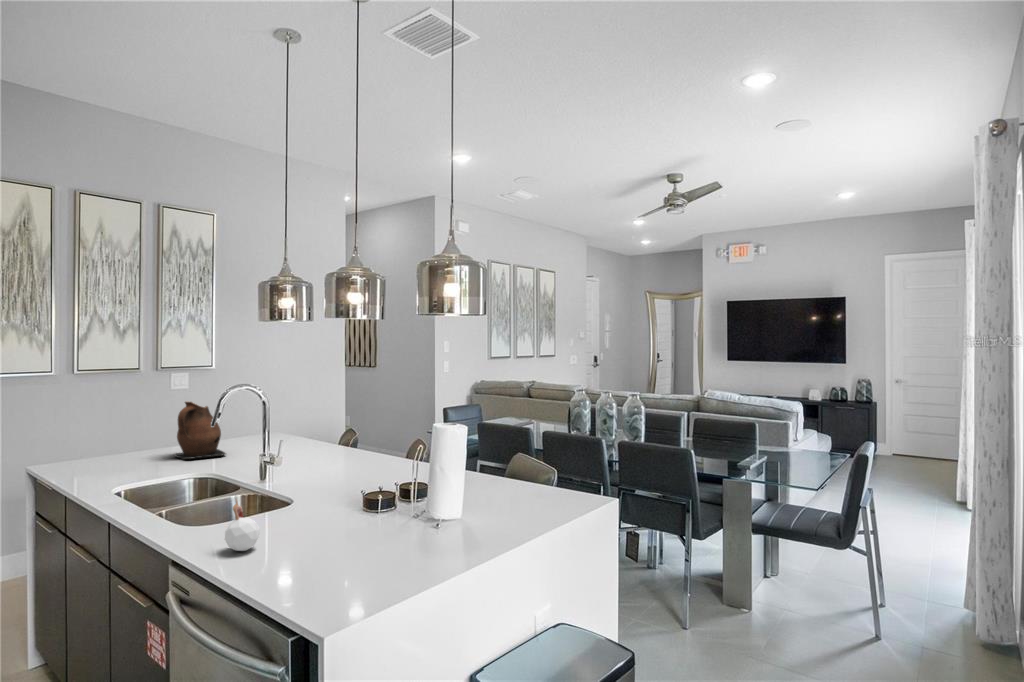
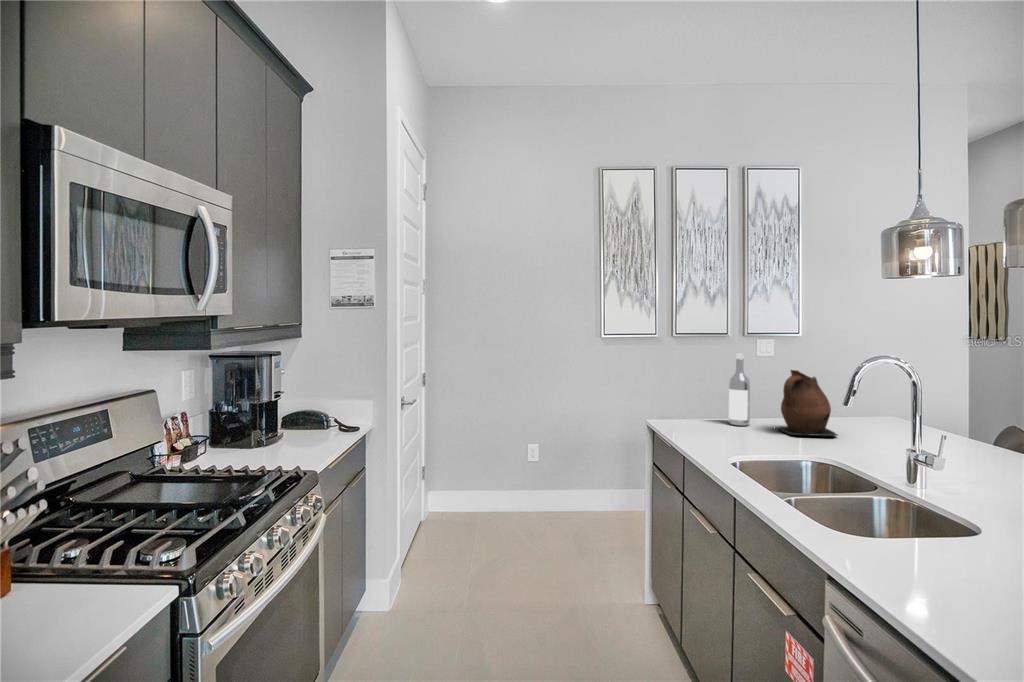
wine bottle: none [126,389,148,458] -> present [729,354,750,426]
candle: present [225,499,260,551] -> none [909,506,968,596]

